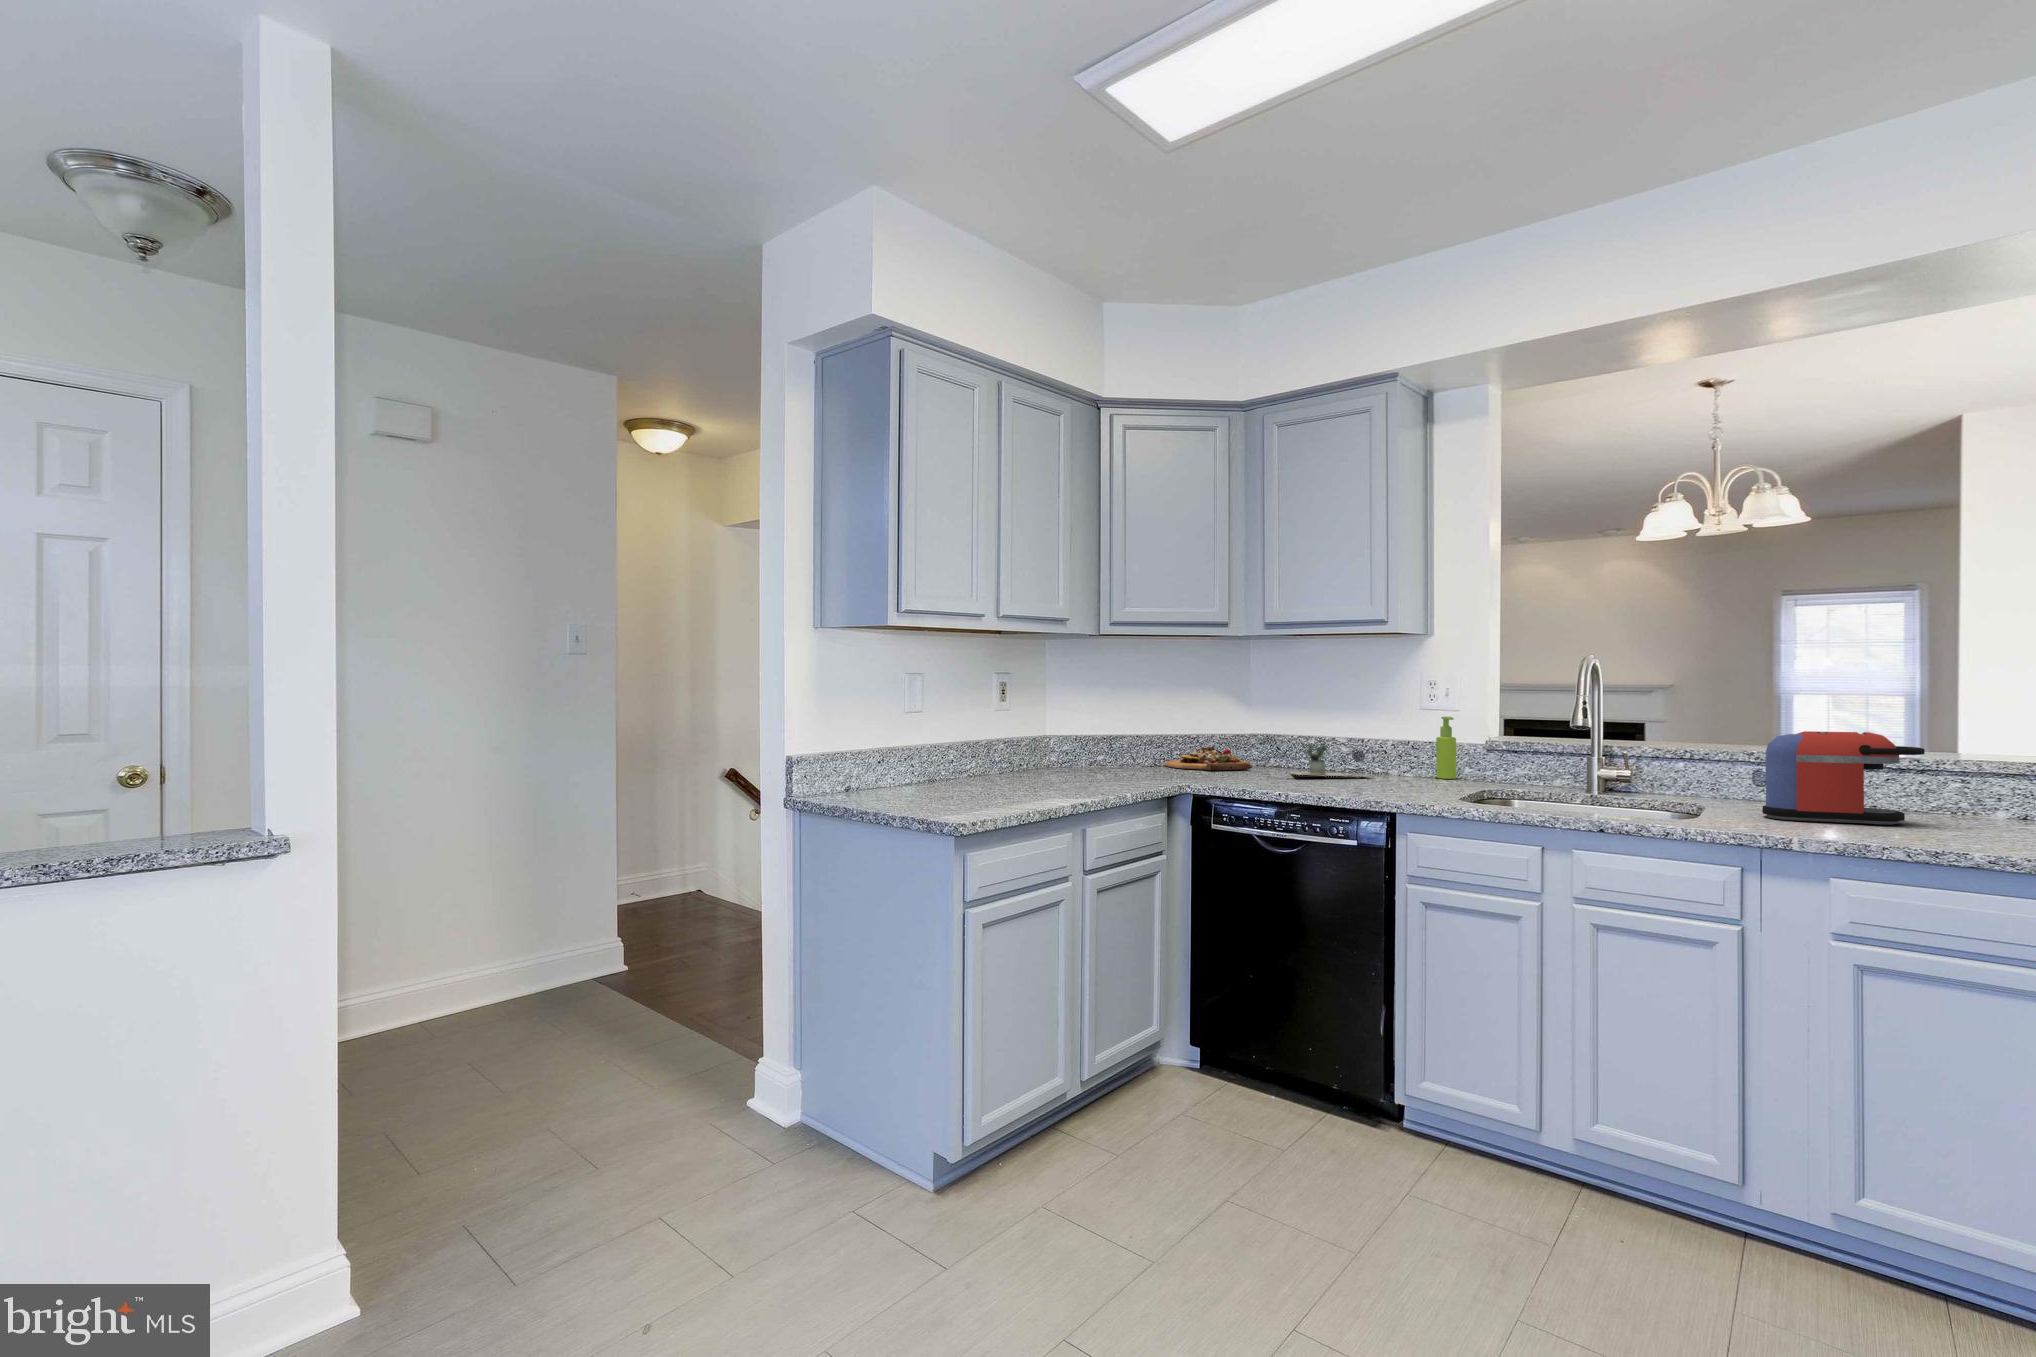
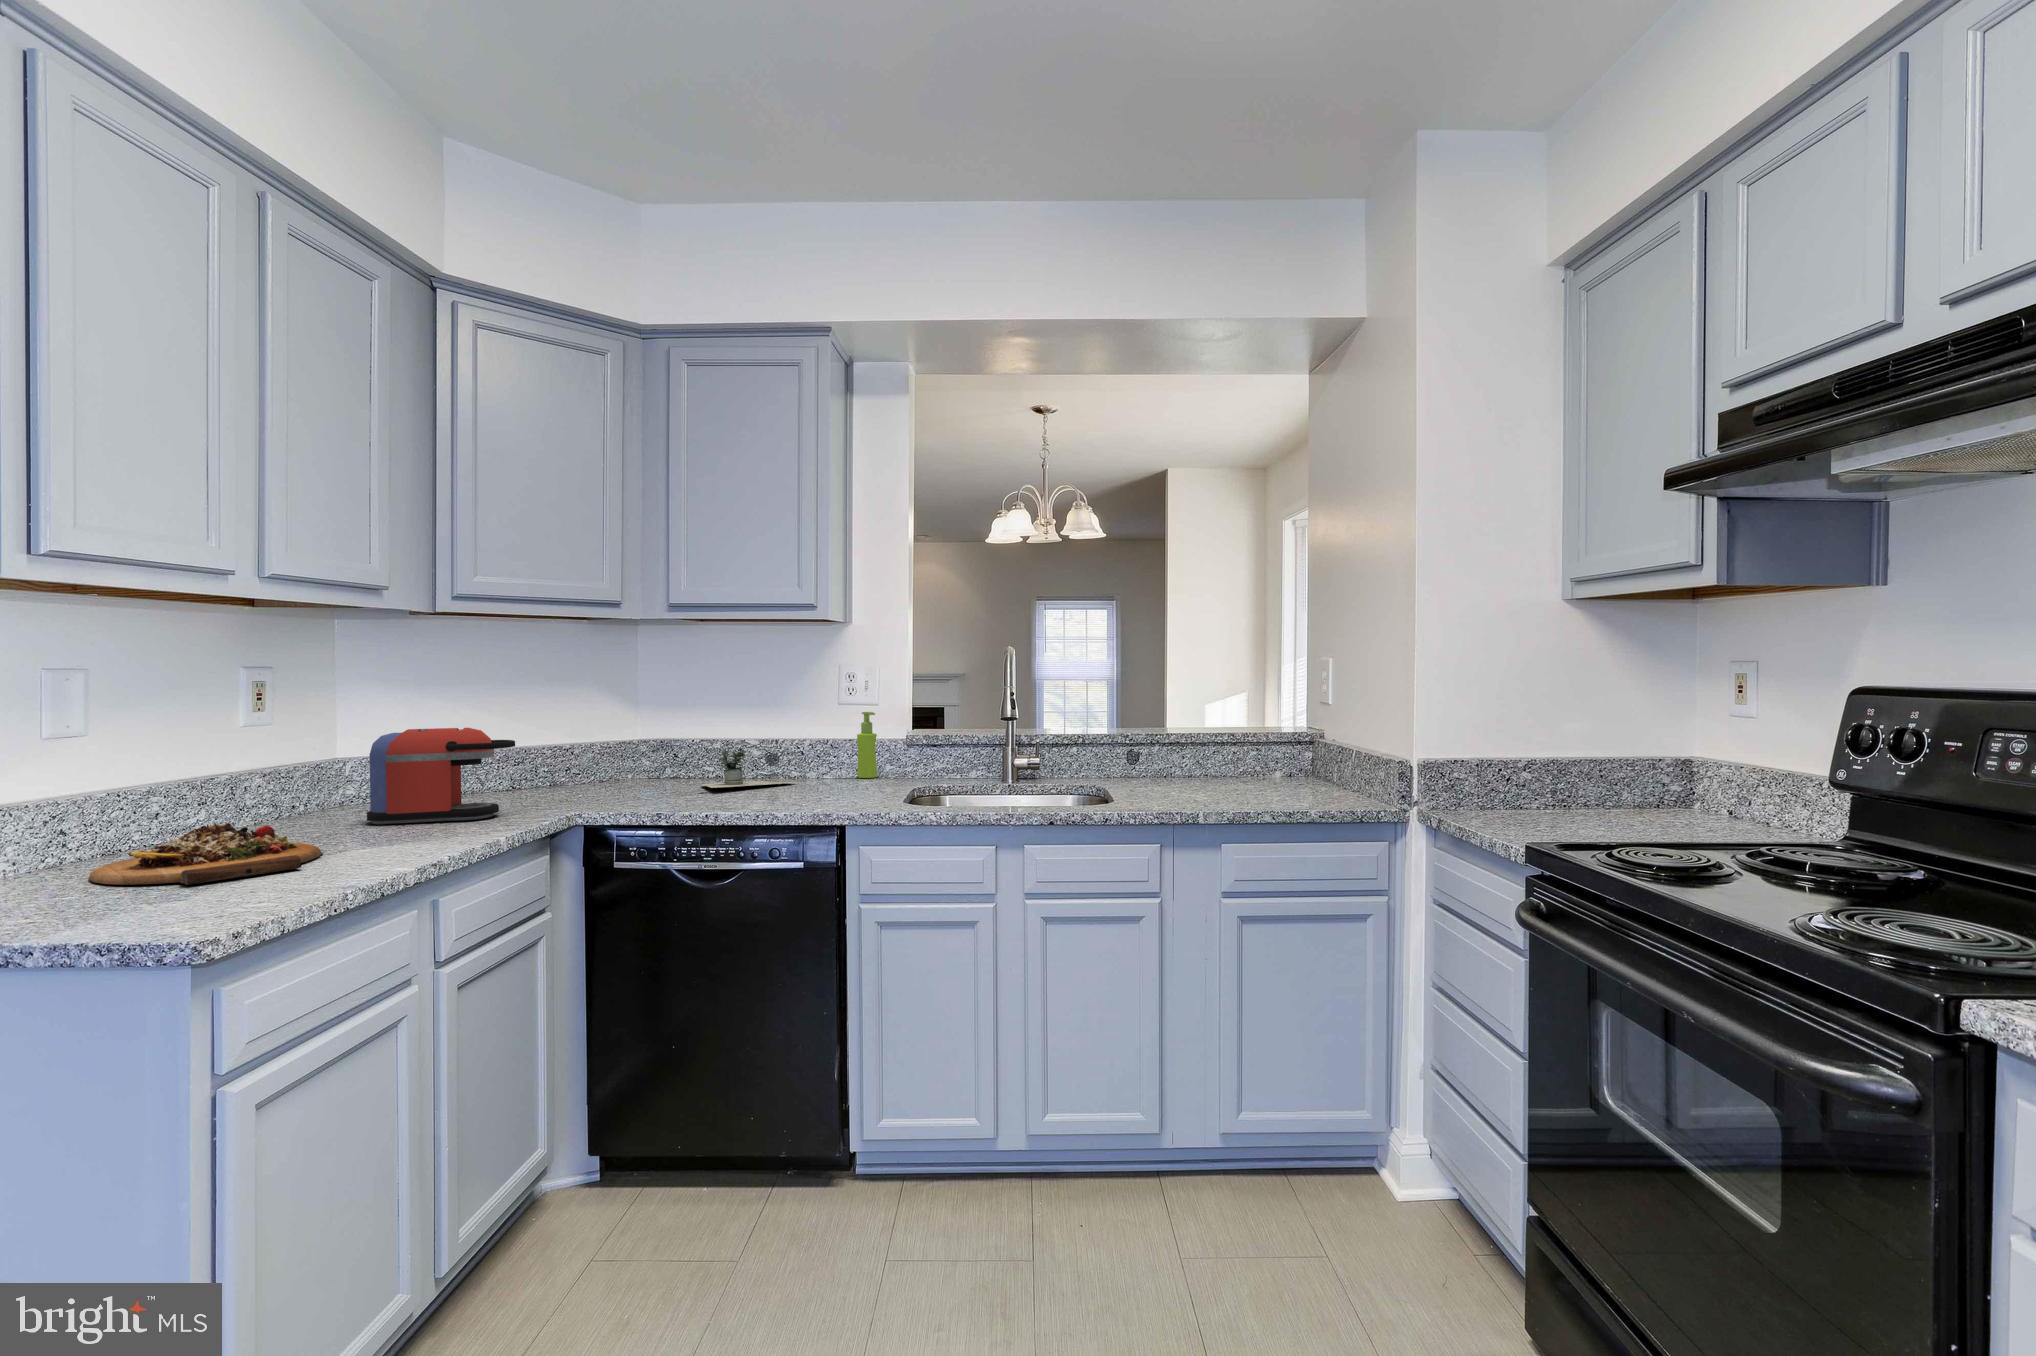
coffee maker: present [1762,731,1925,825] -> present [367,728,515,824]
cutting board: present [1164,747,1252,770] -> present [89,823,323,885]

